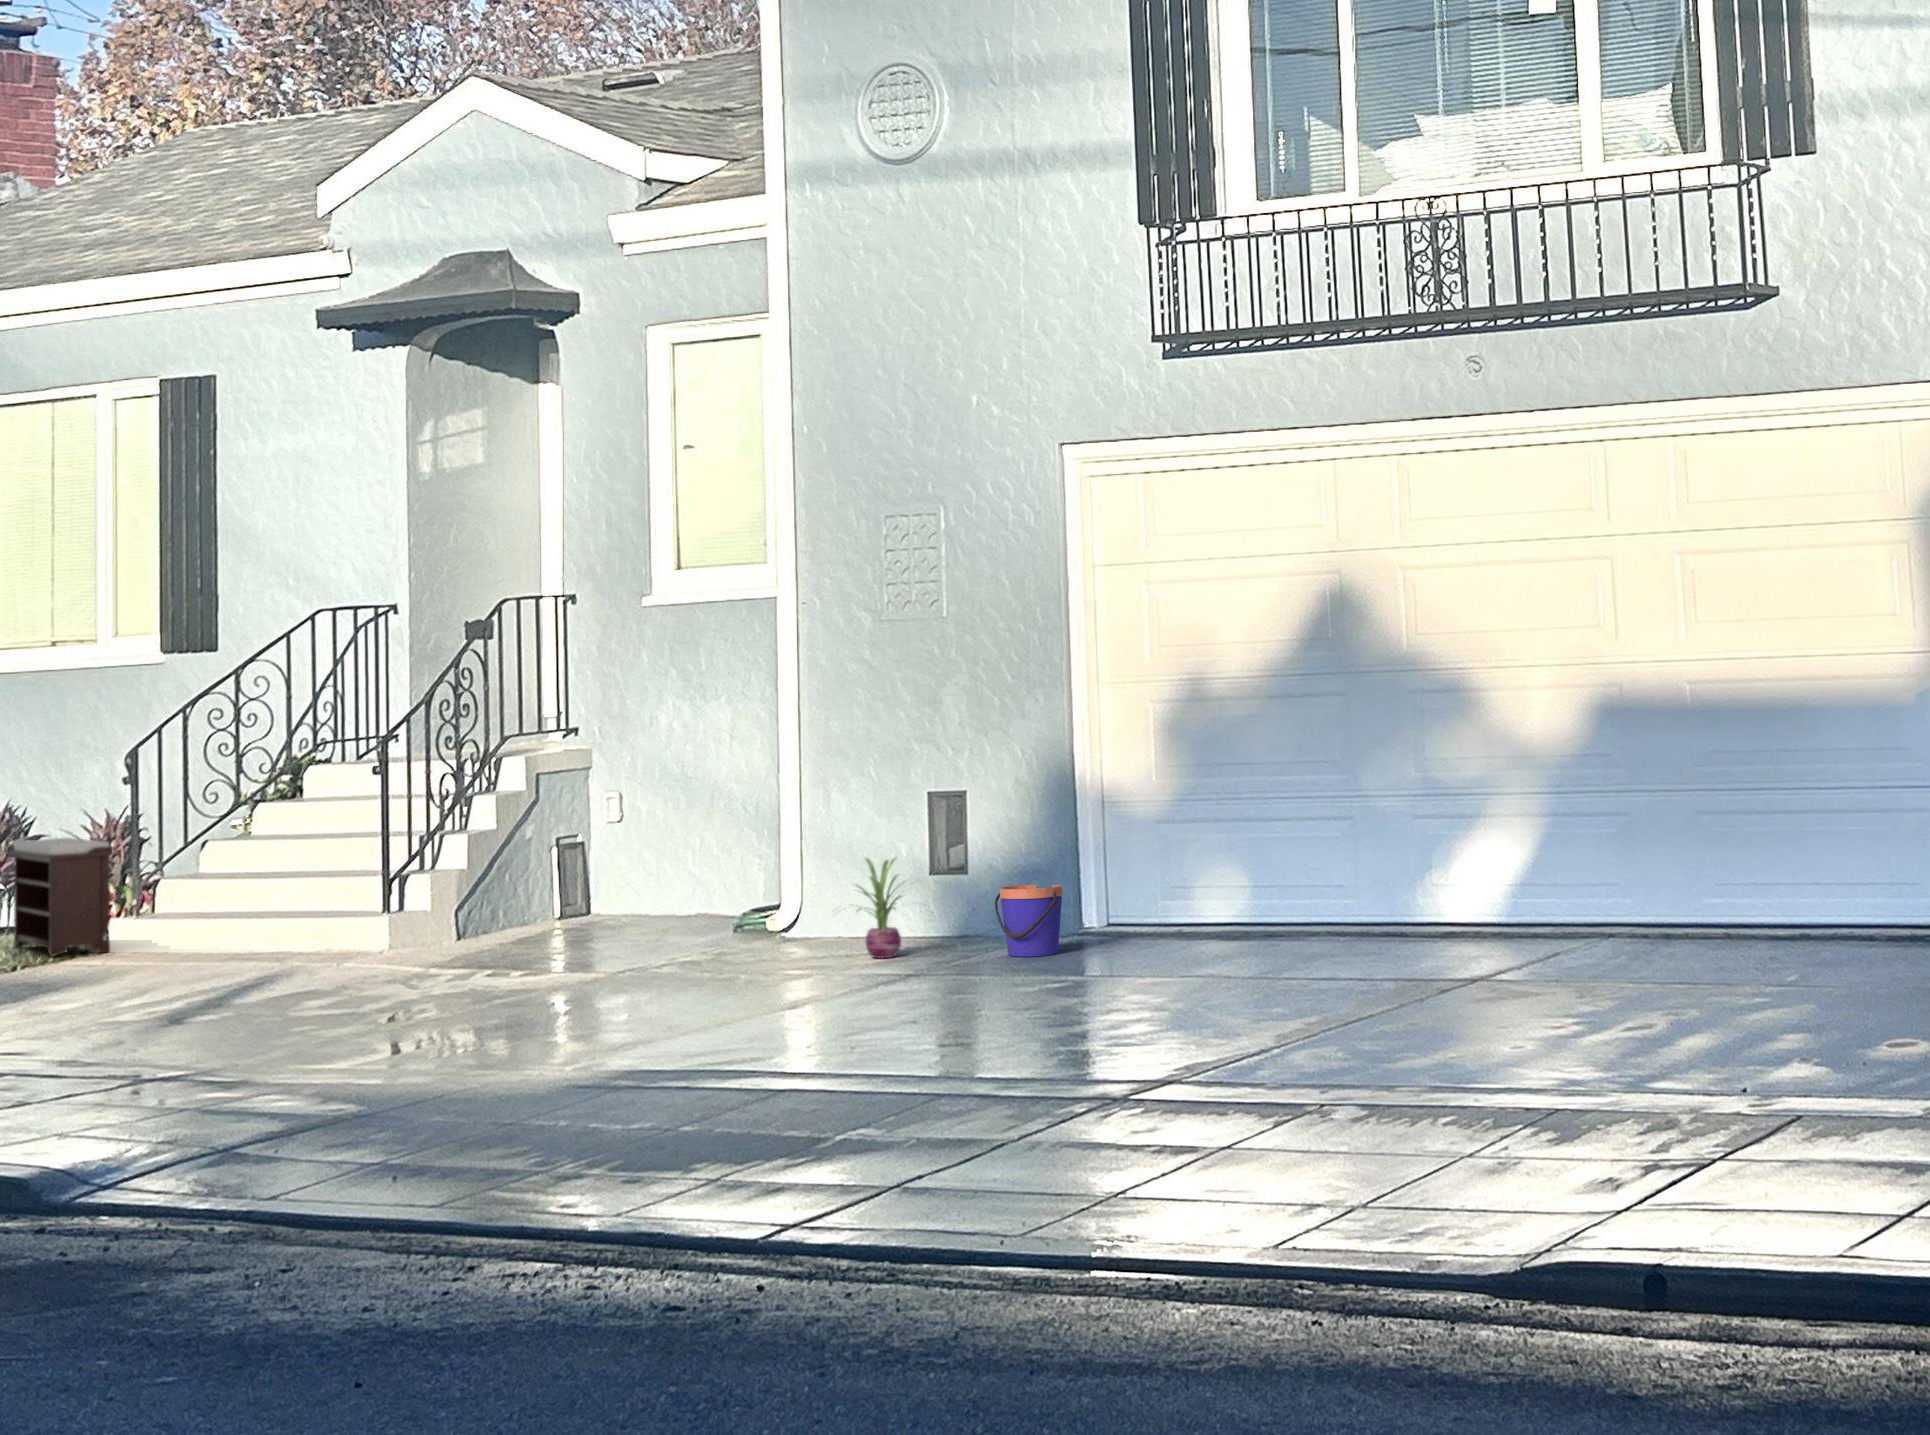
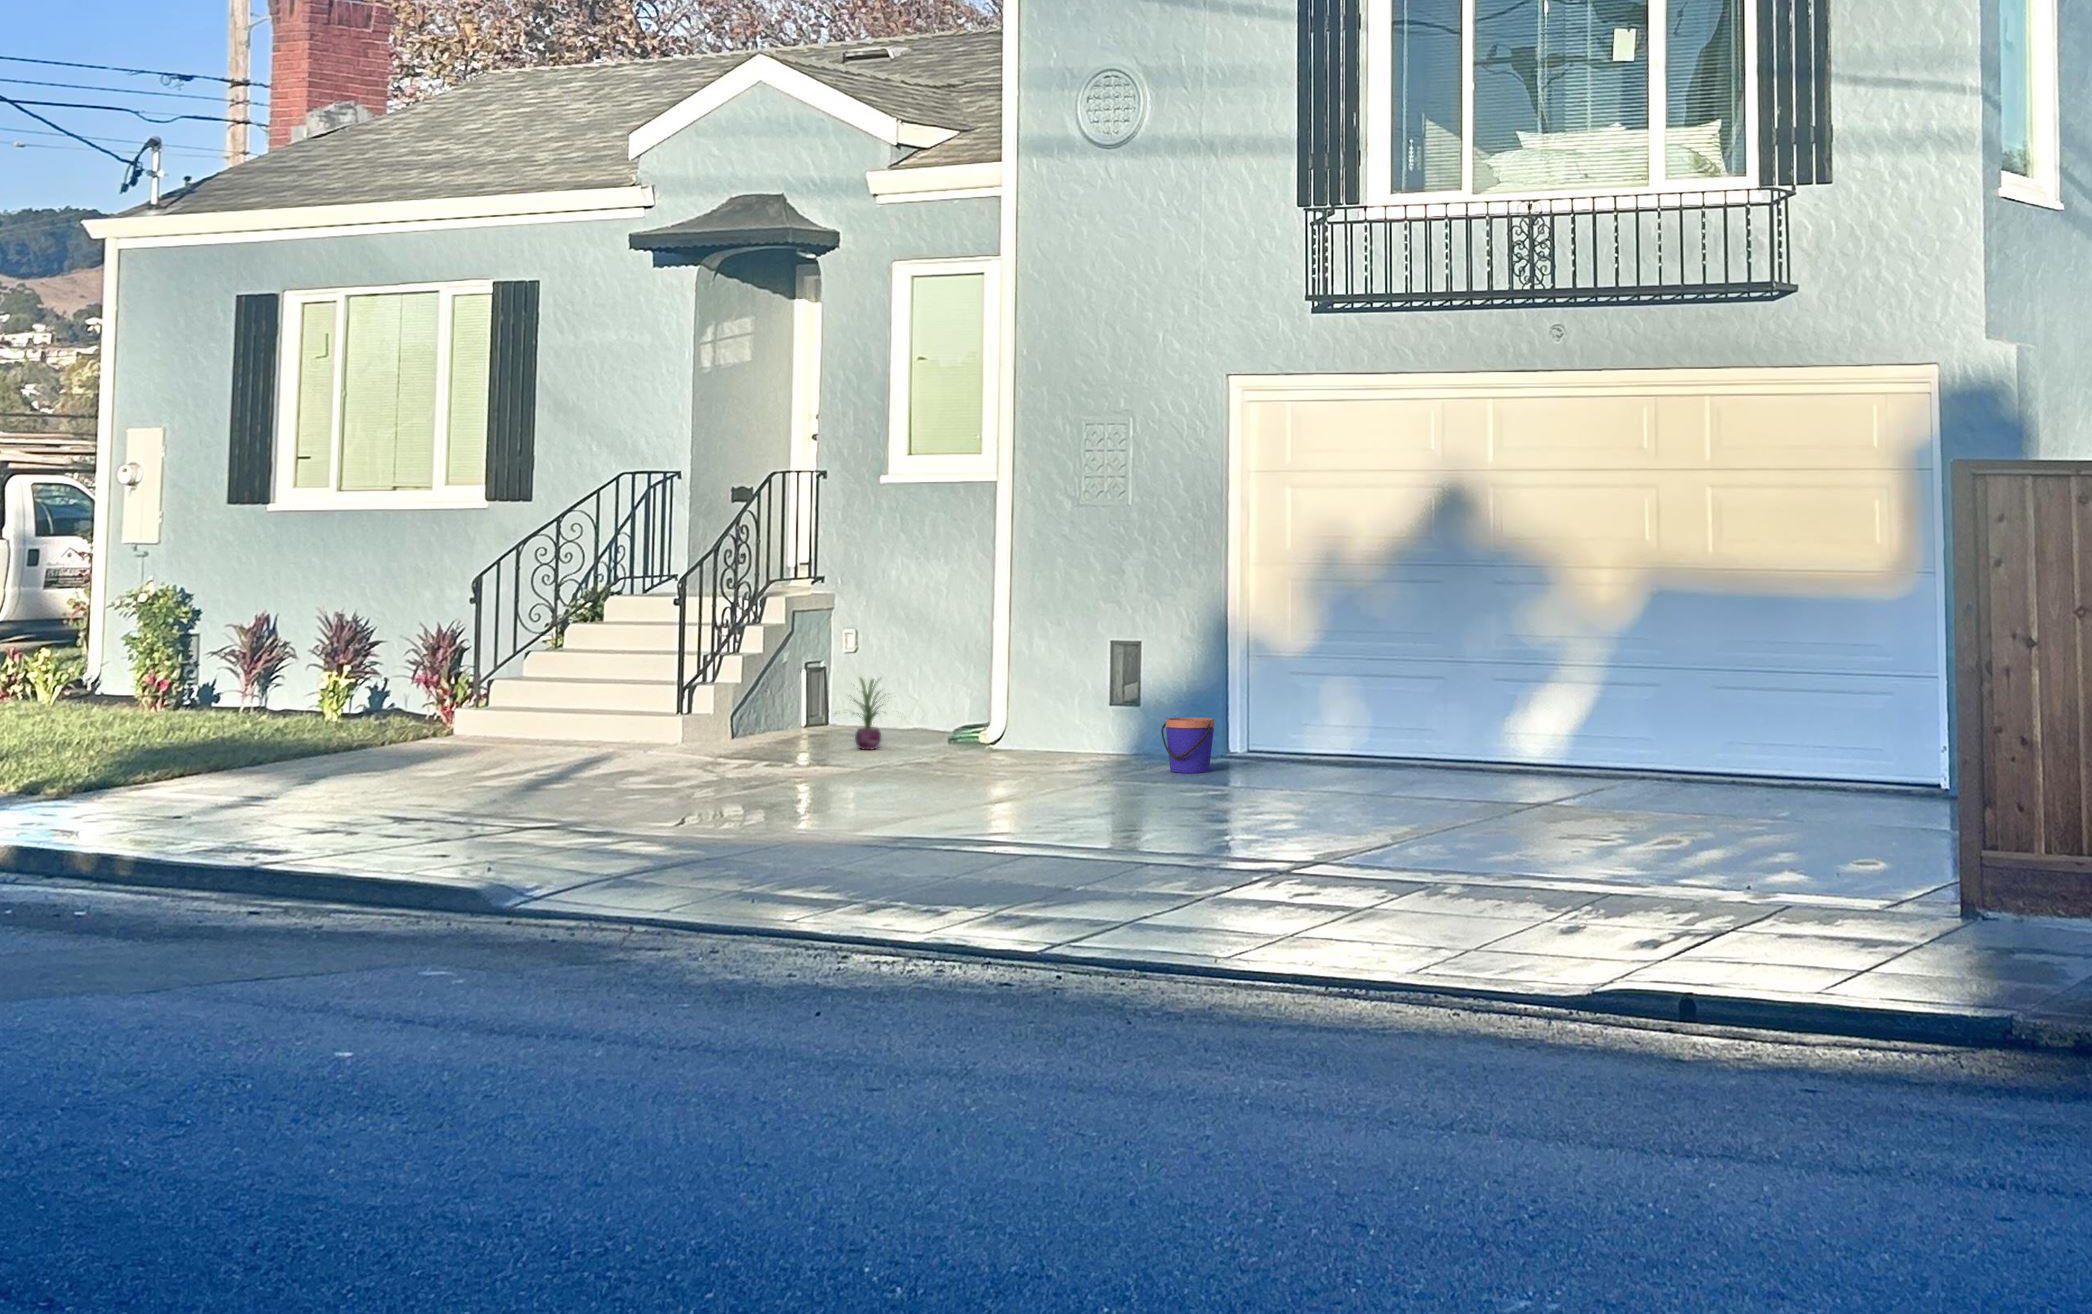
bench: present [11,838,113,957] -> none [364,646,451,739]
decorative plant: present [860,858,901,958] -> present [854,678,885,750]

